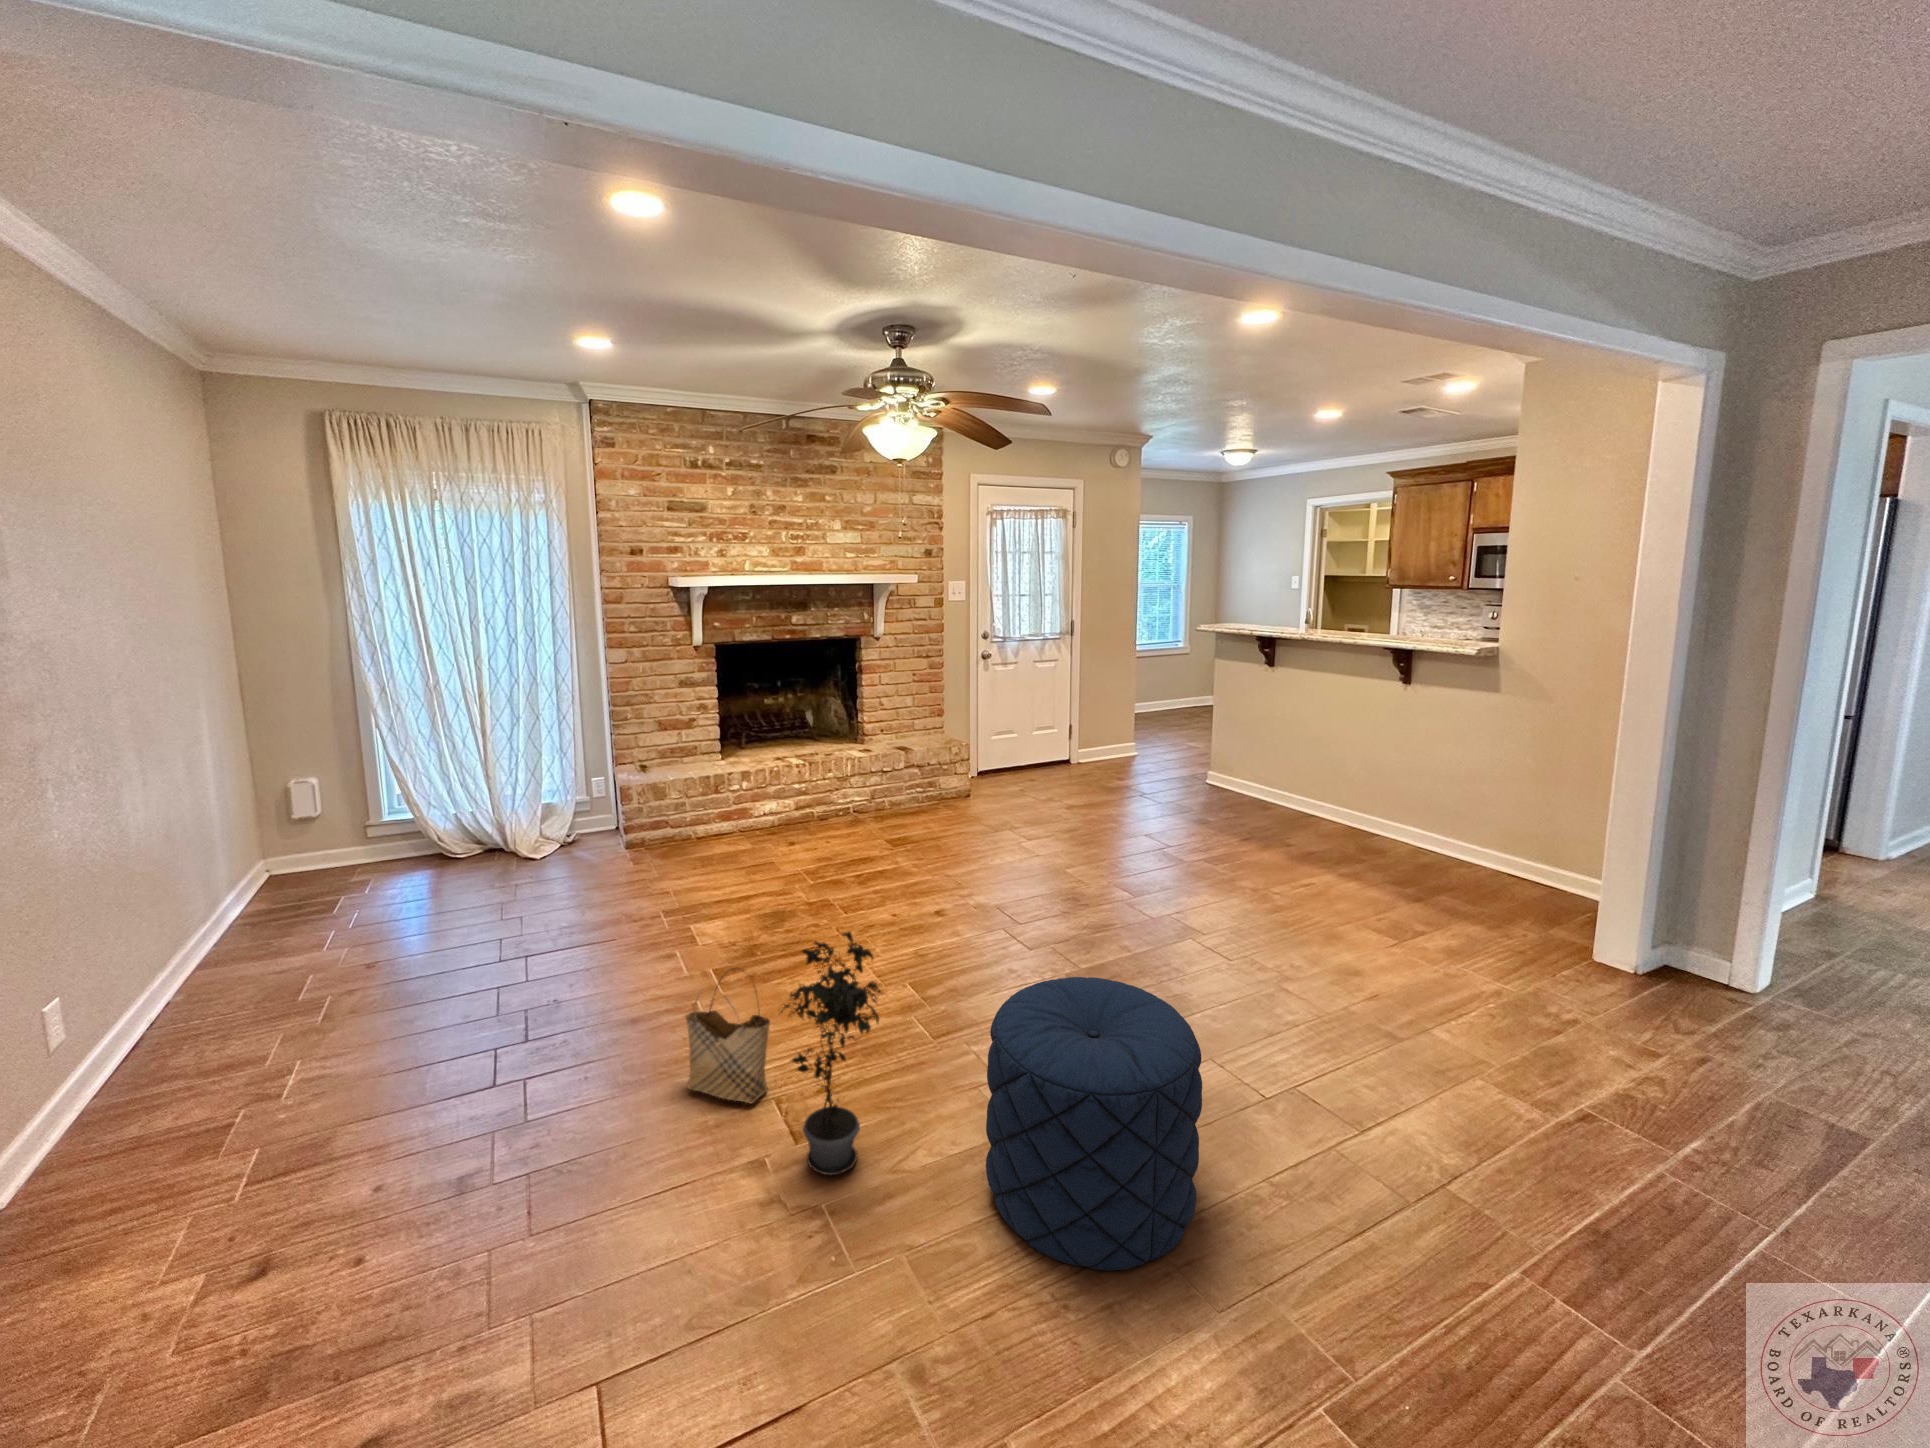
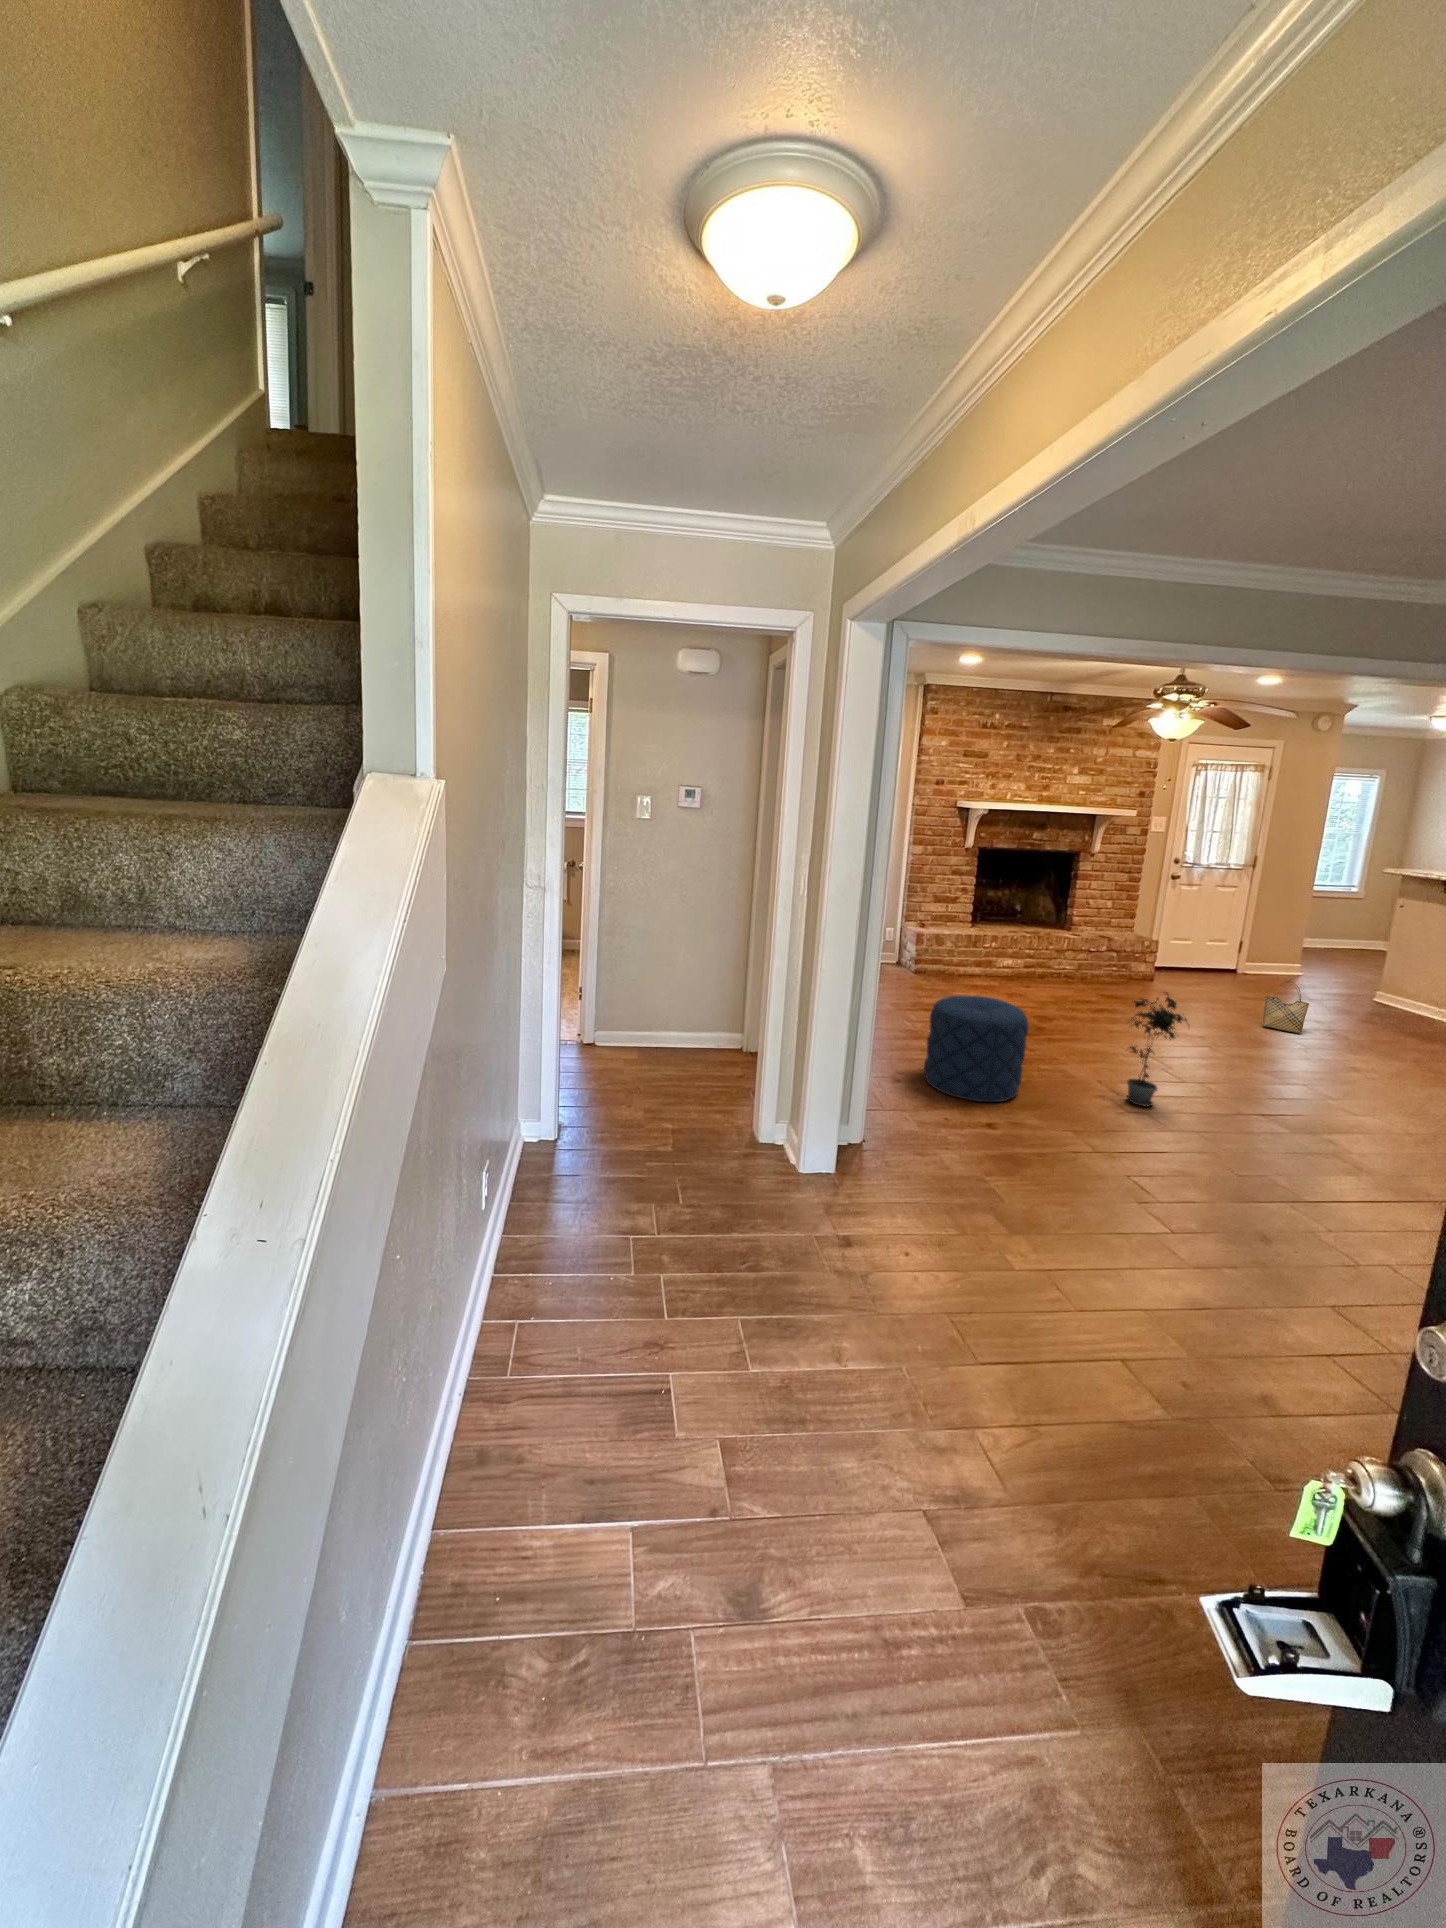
woven basket: present [685,968,770,1103] -> present [1263,981,1309,1033]
pouf: present [986,977,1202,1271] -> present [924,996,1029,1102]

